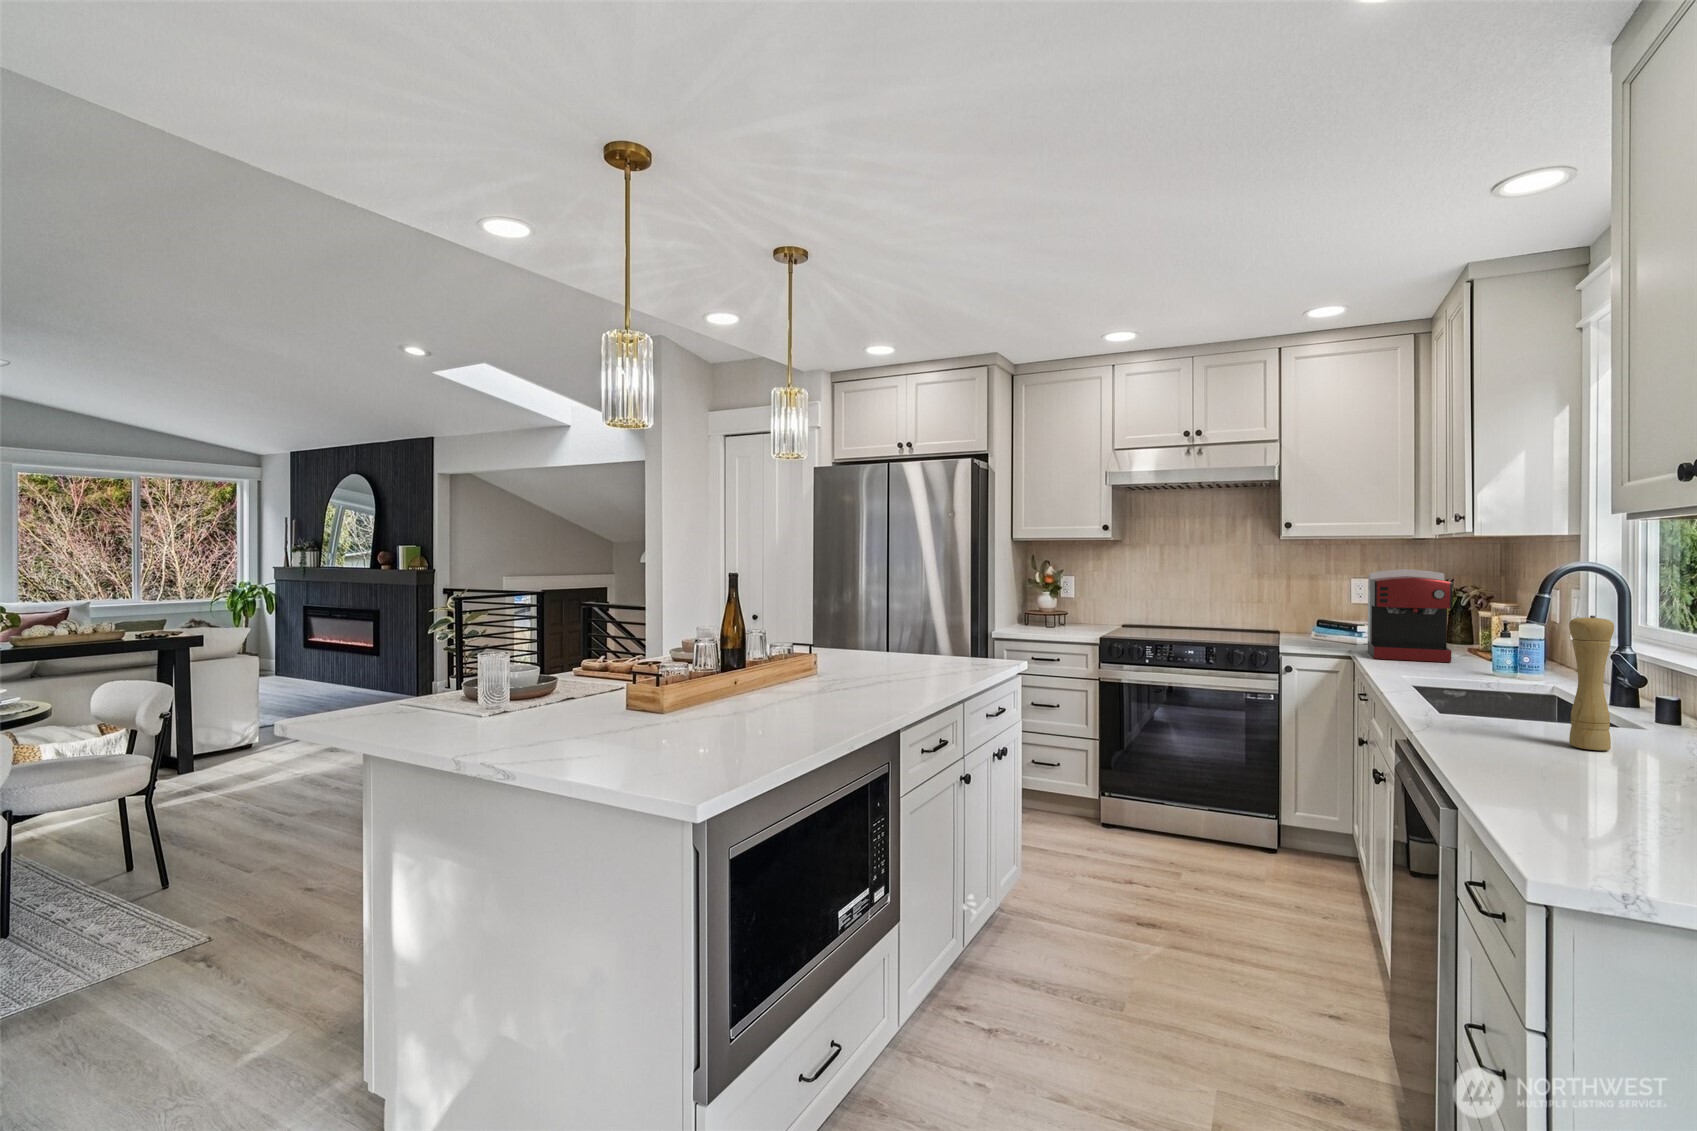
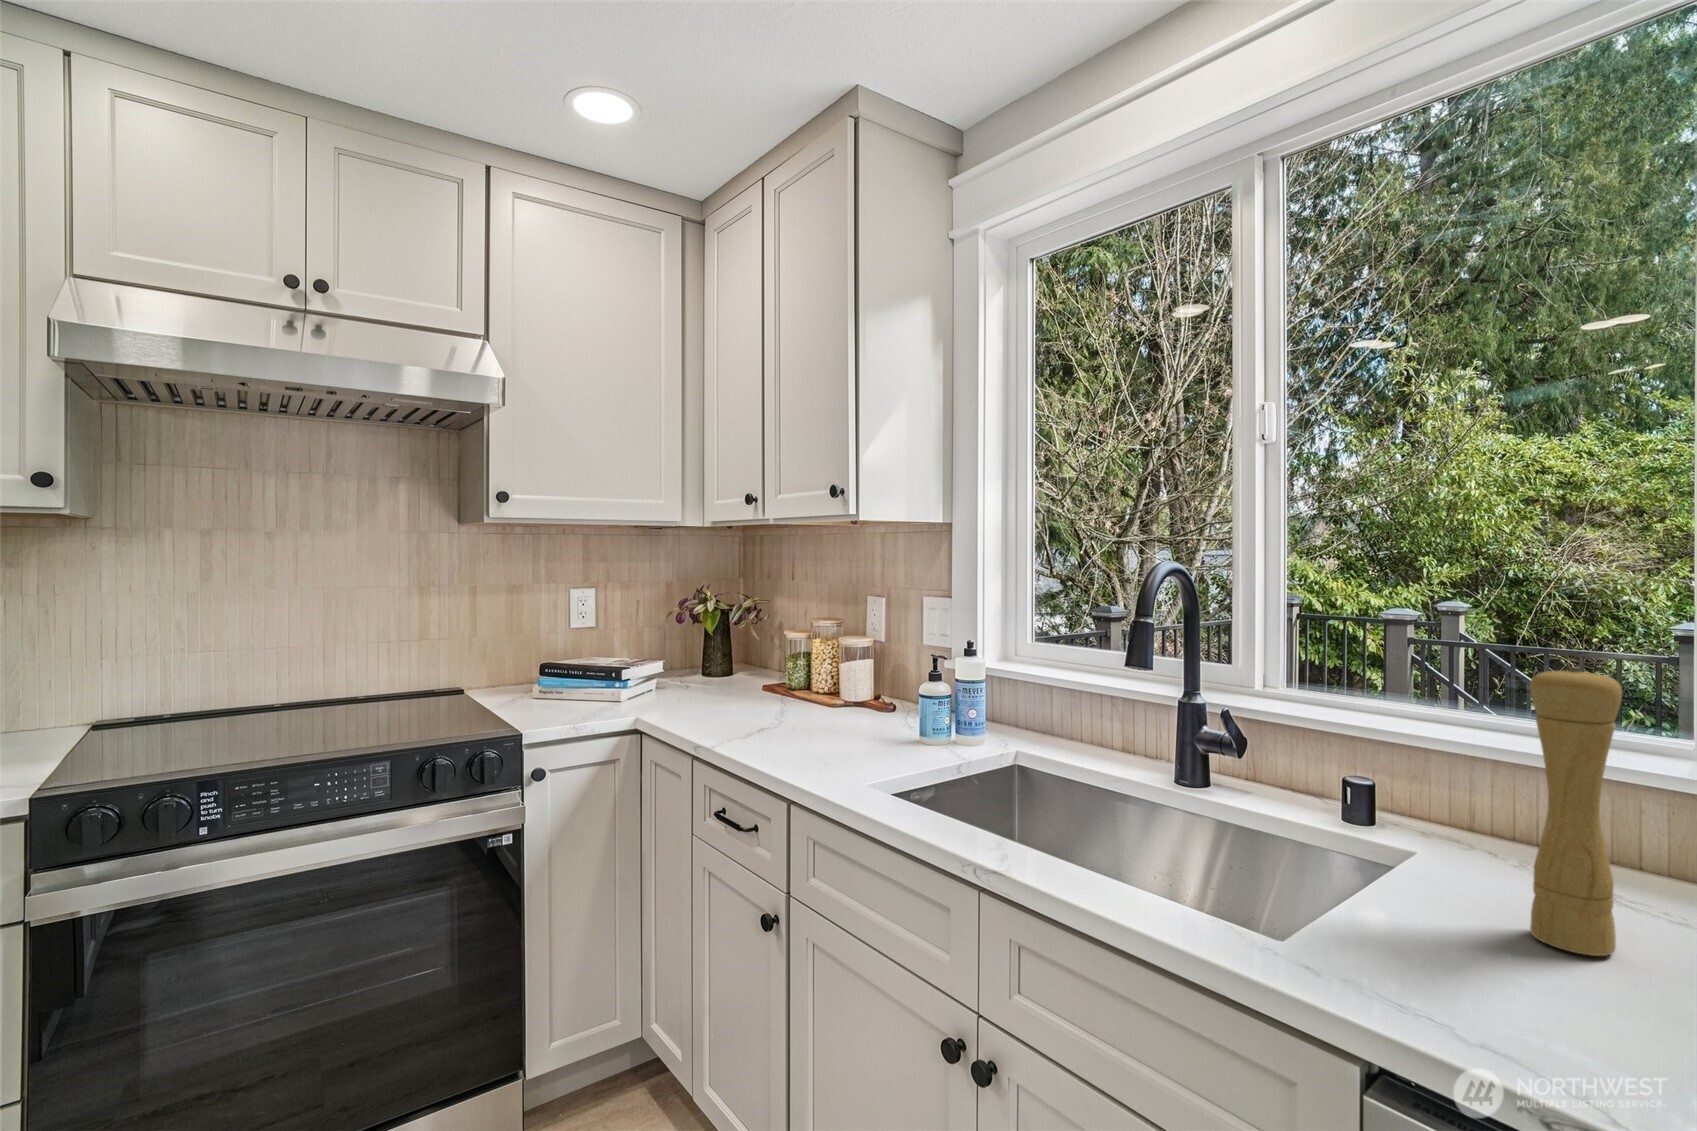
coffee maker: present [1368,569,1453,662] -> none [668,575,815,736]

